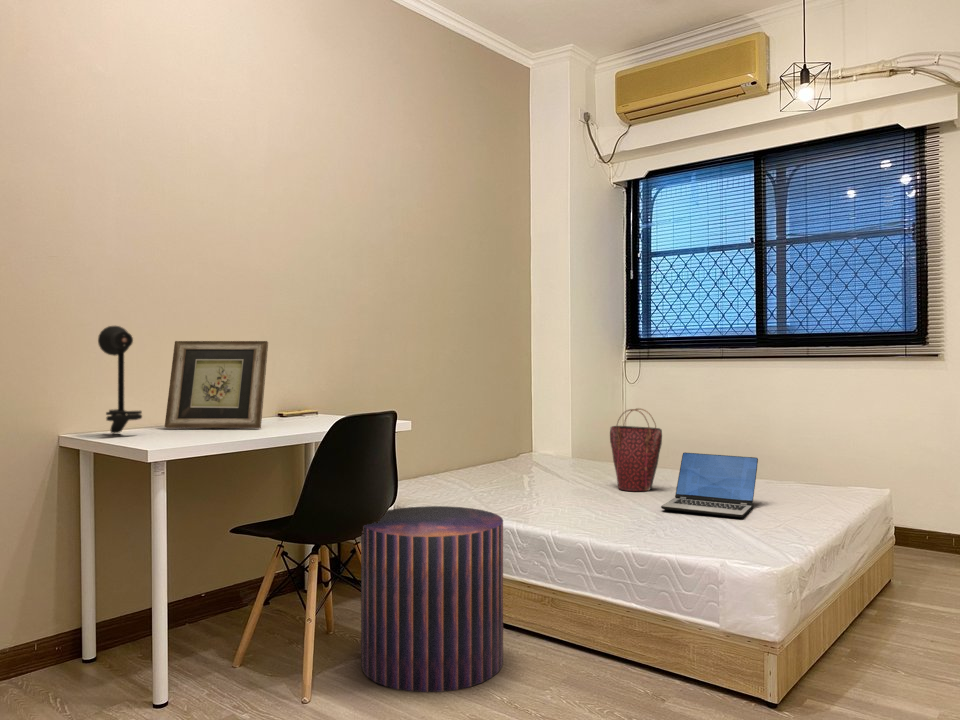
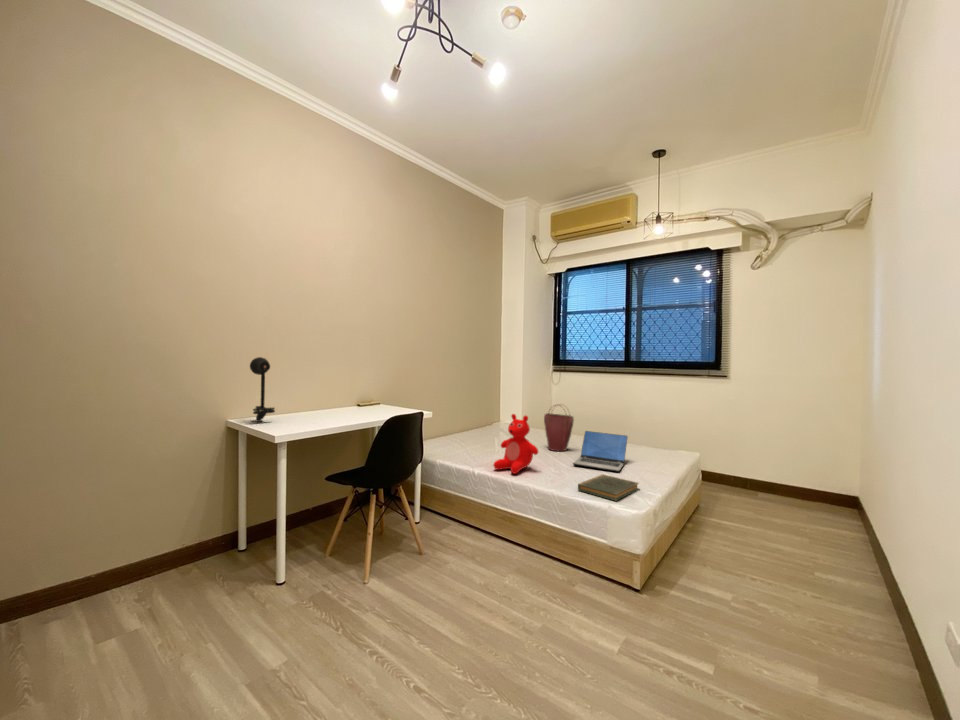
picture frame: present [165,341,268,428] -> none [289,365,351,417]
teddy bear: none [520,421,599,523] -> present [494,414,538,474]
pouf: present [361,506,503,692] -> none [400,463,484,578]
book: none [668,519,776,557] -> present [578,474,639,501]

